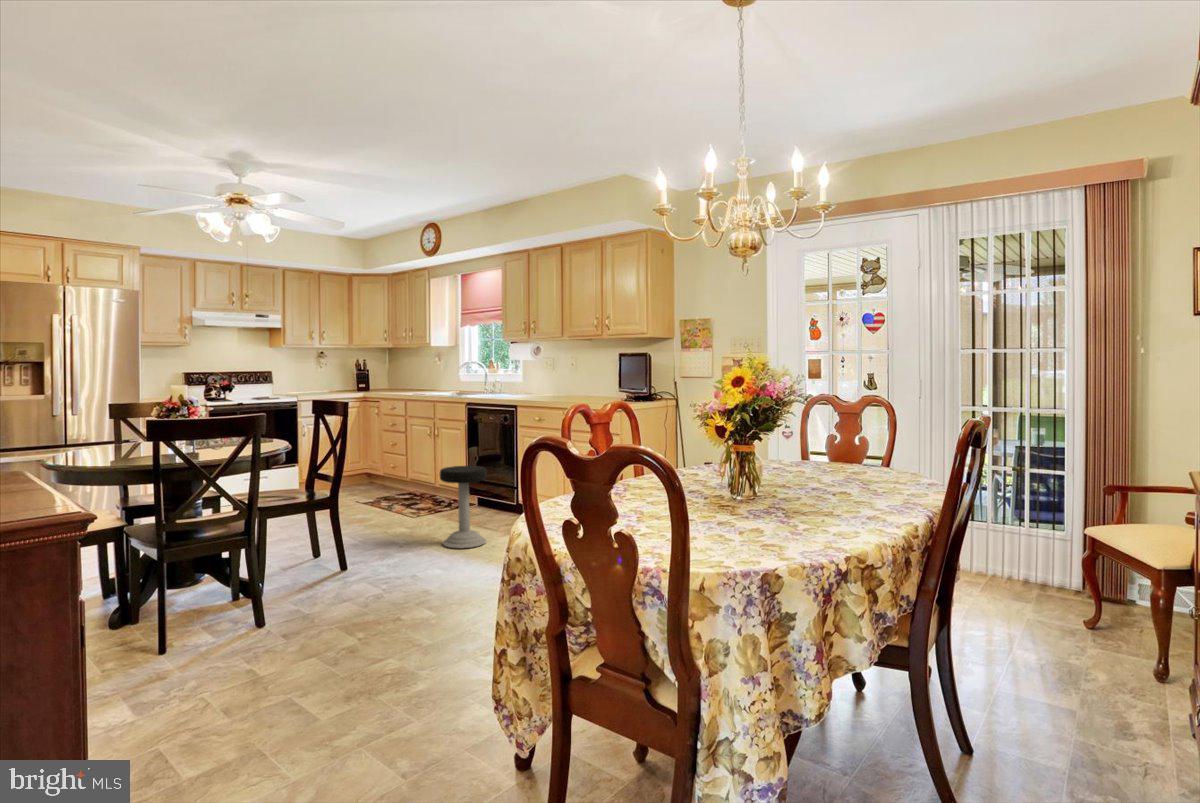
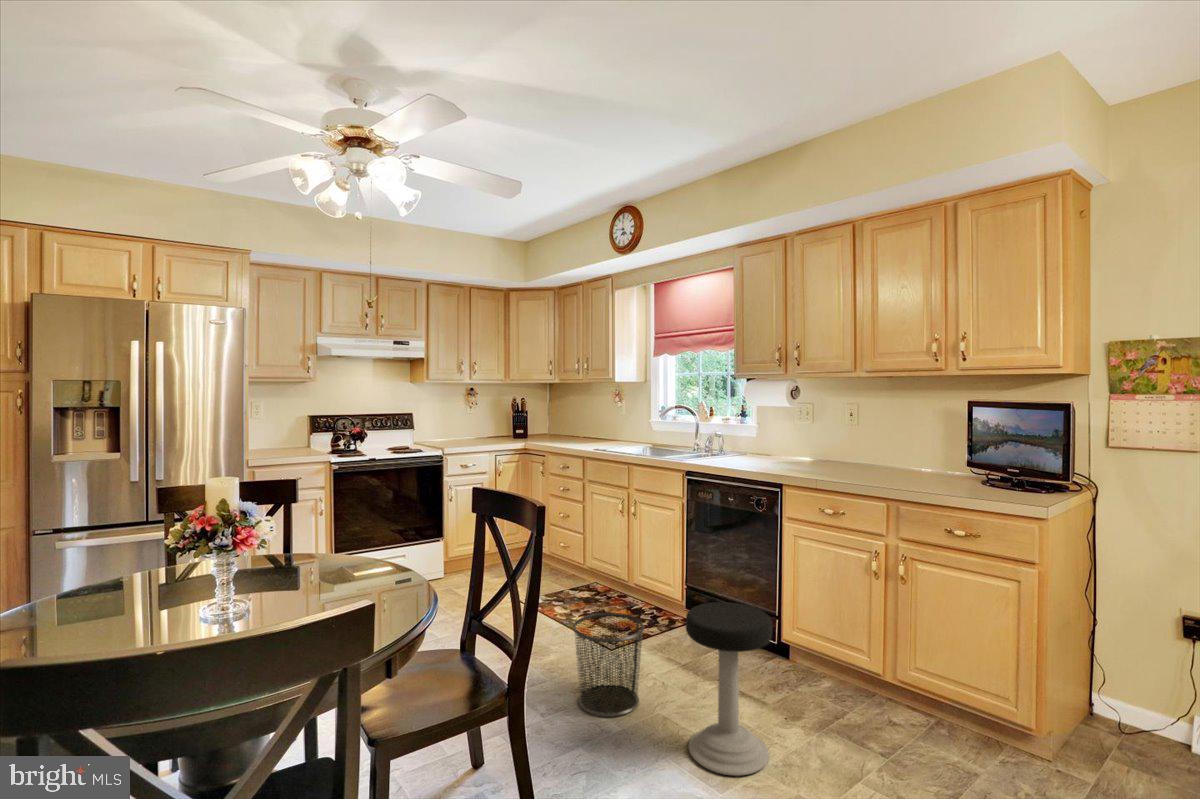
waste bin: none [380,483,425,537] -> present [573,613,644,717]

